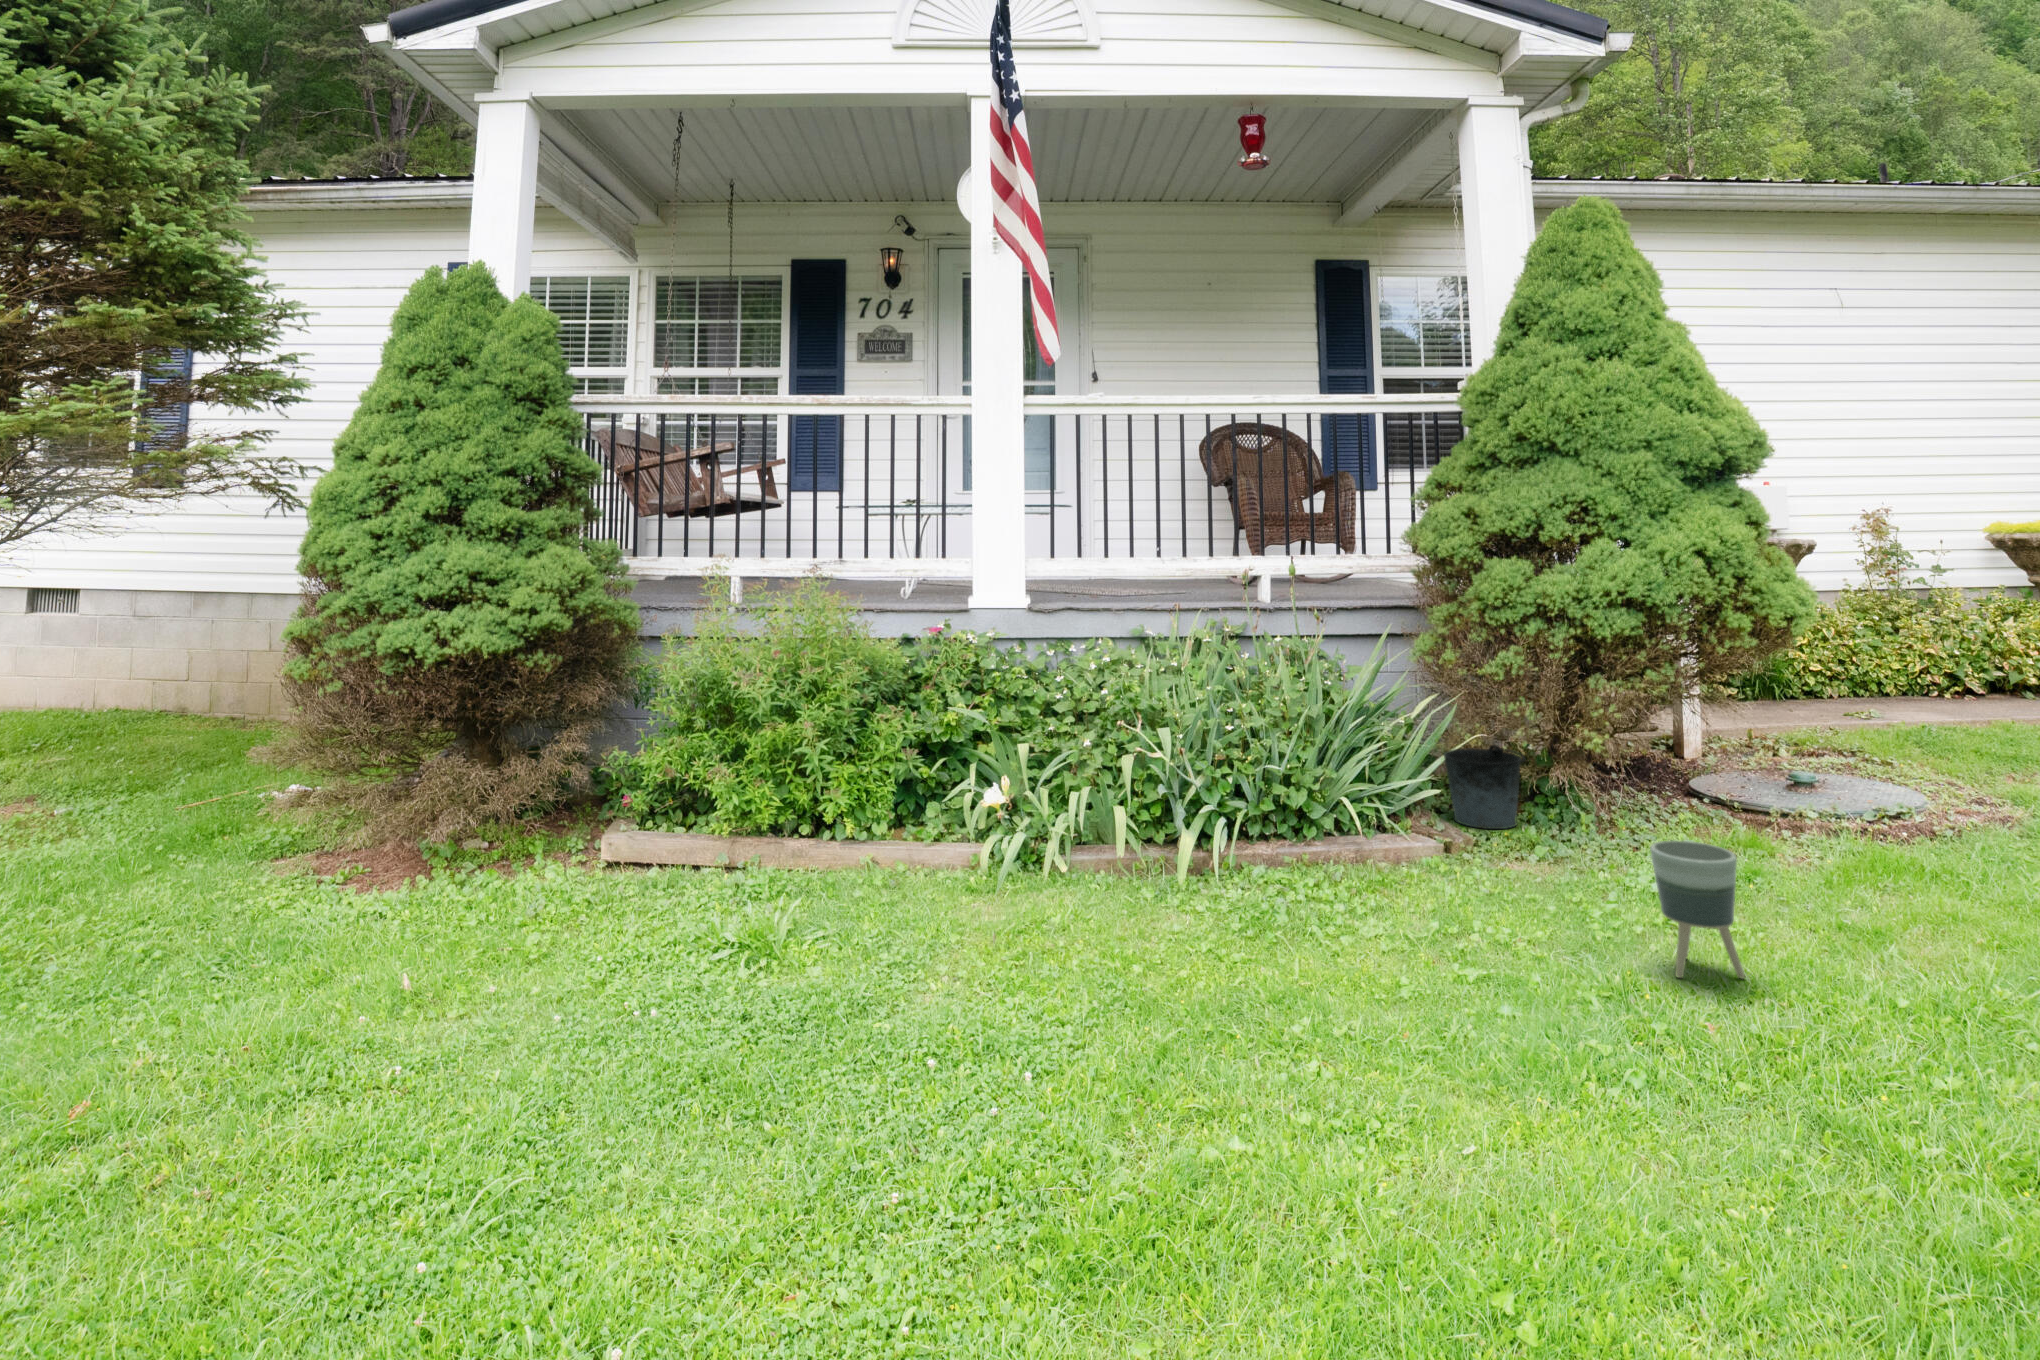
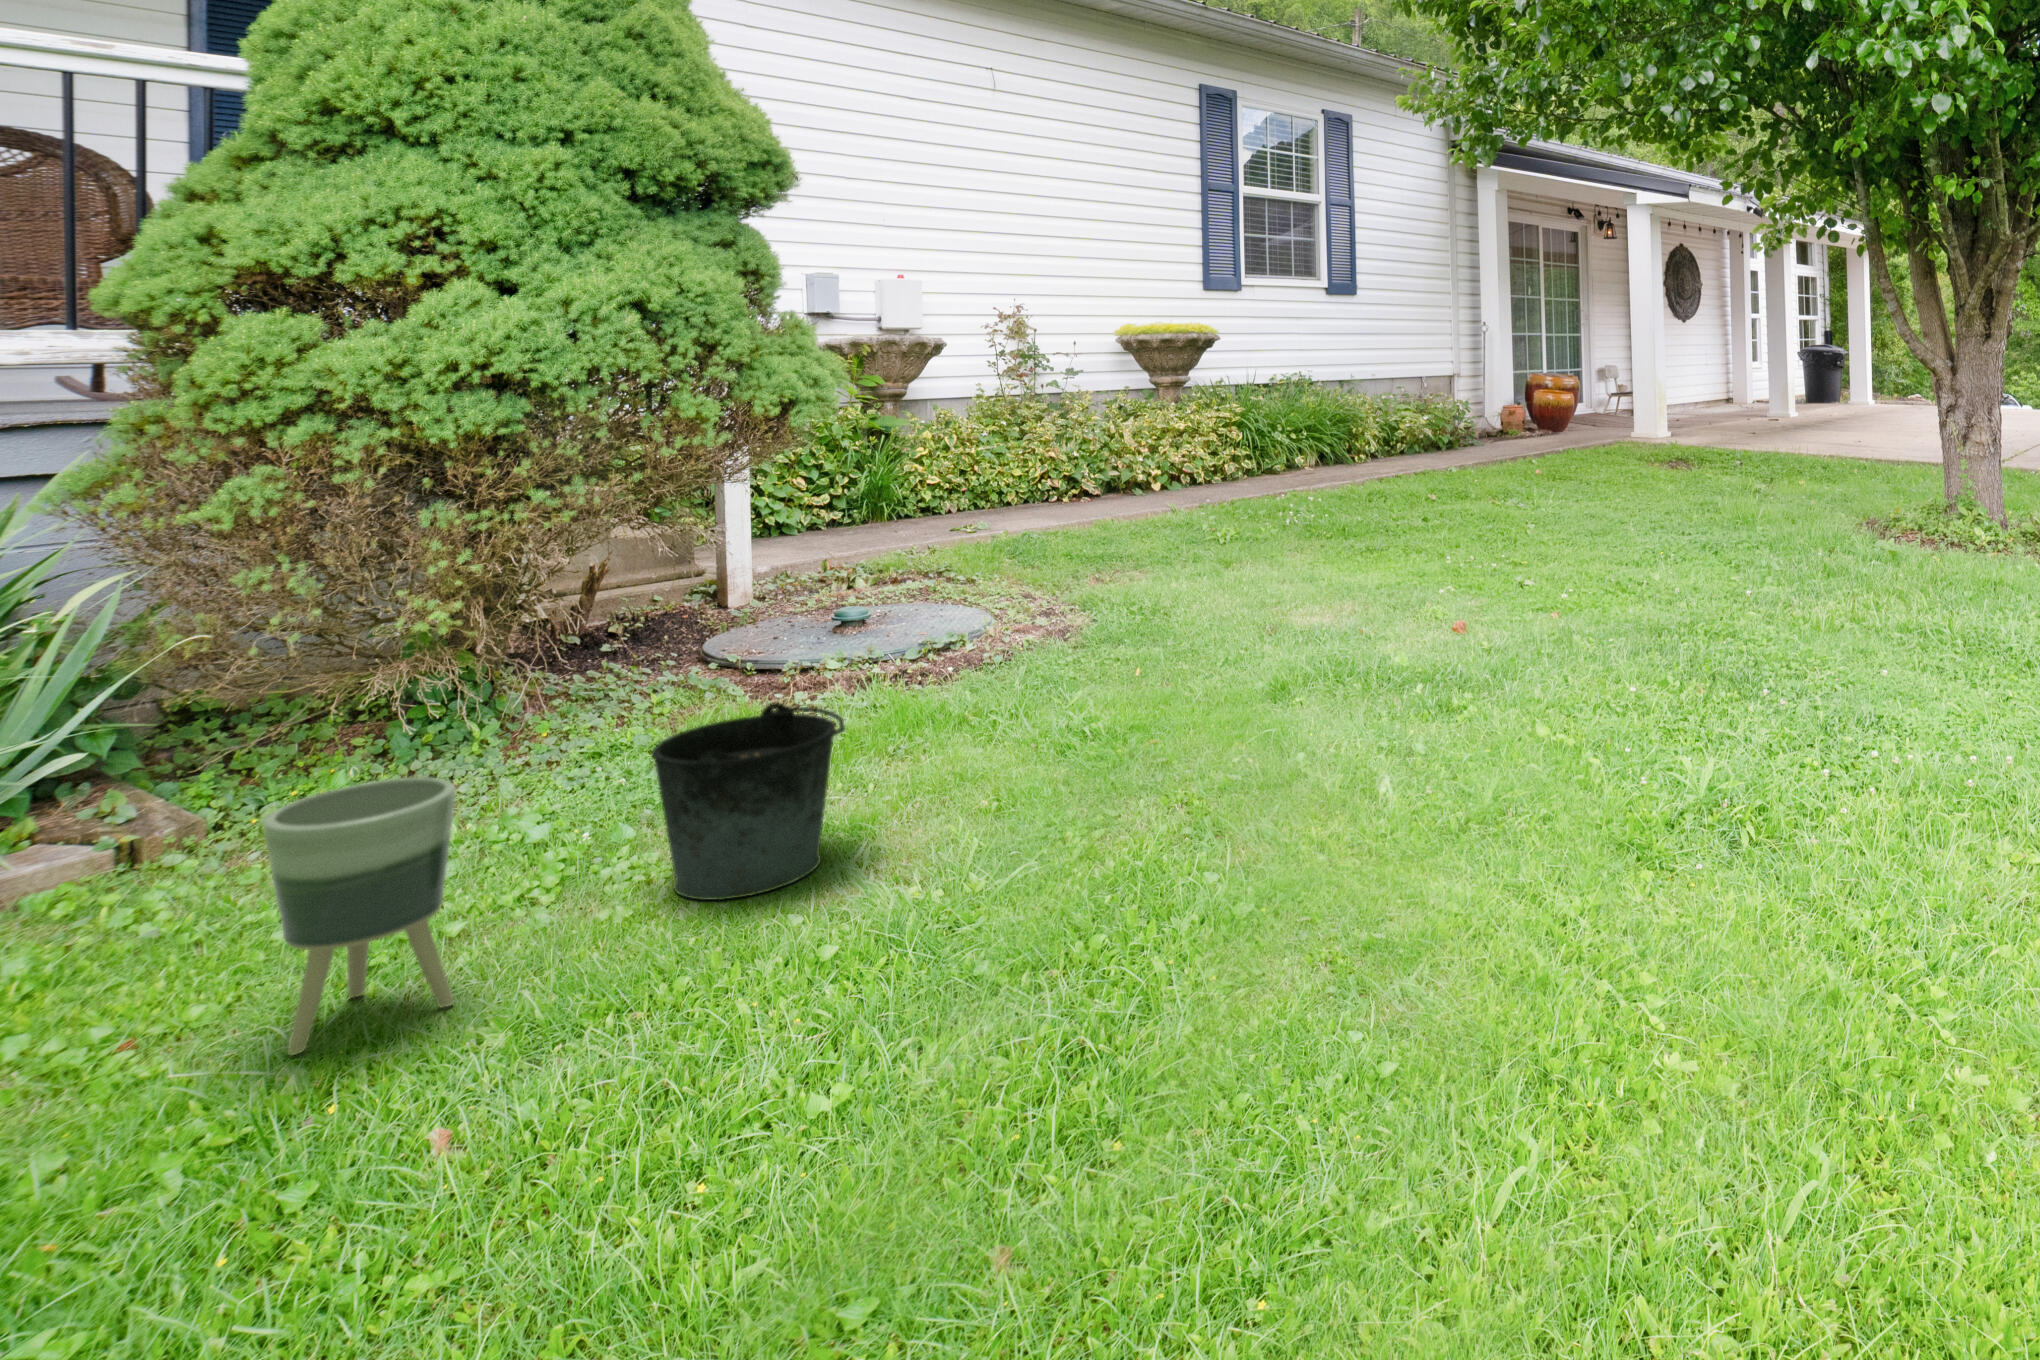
bucket: present [1443,745,1525,829] -> present [652,703,845,900]

